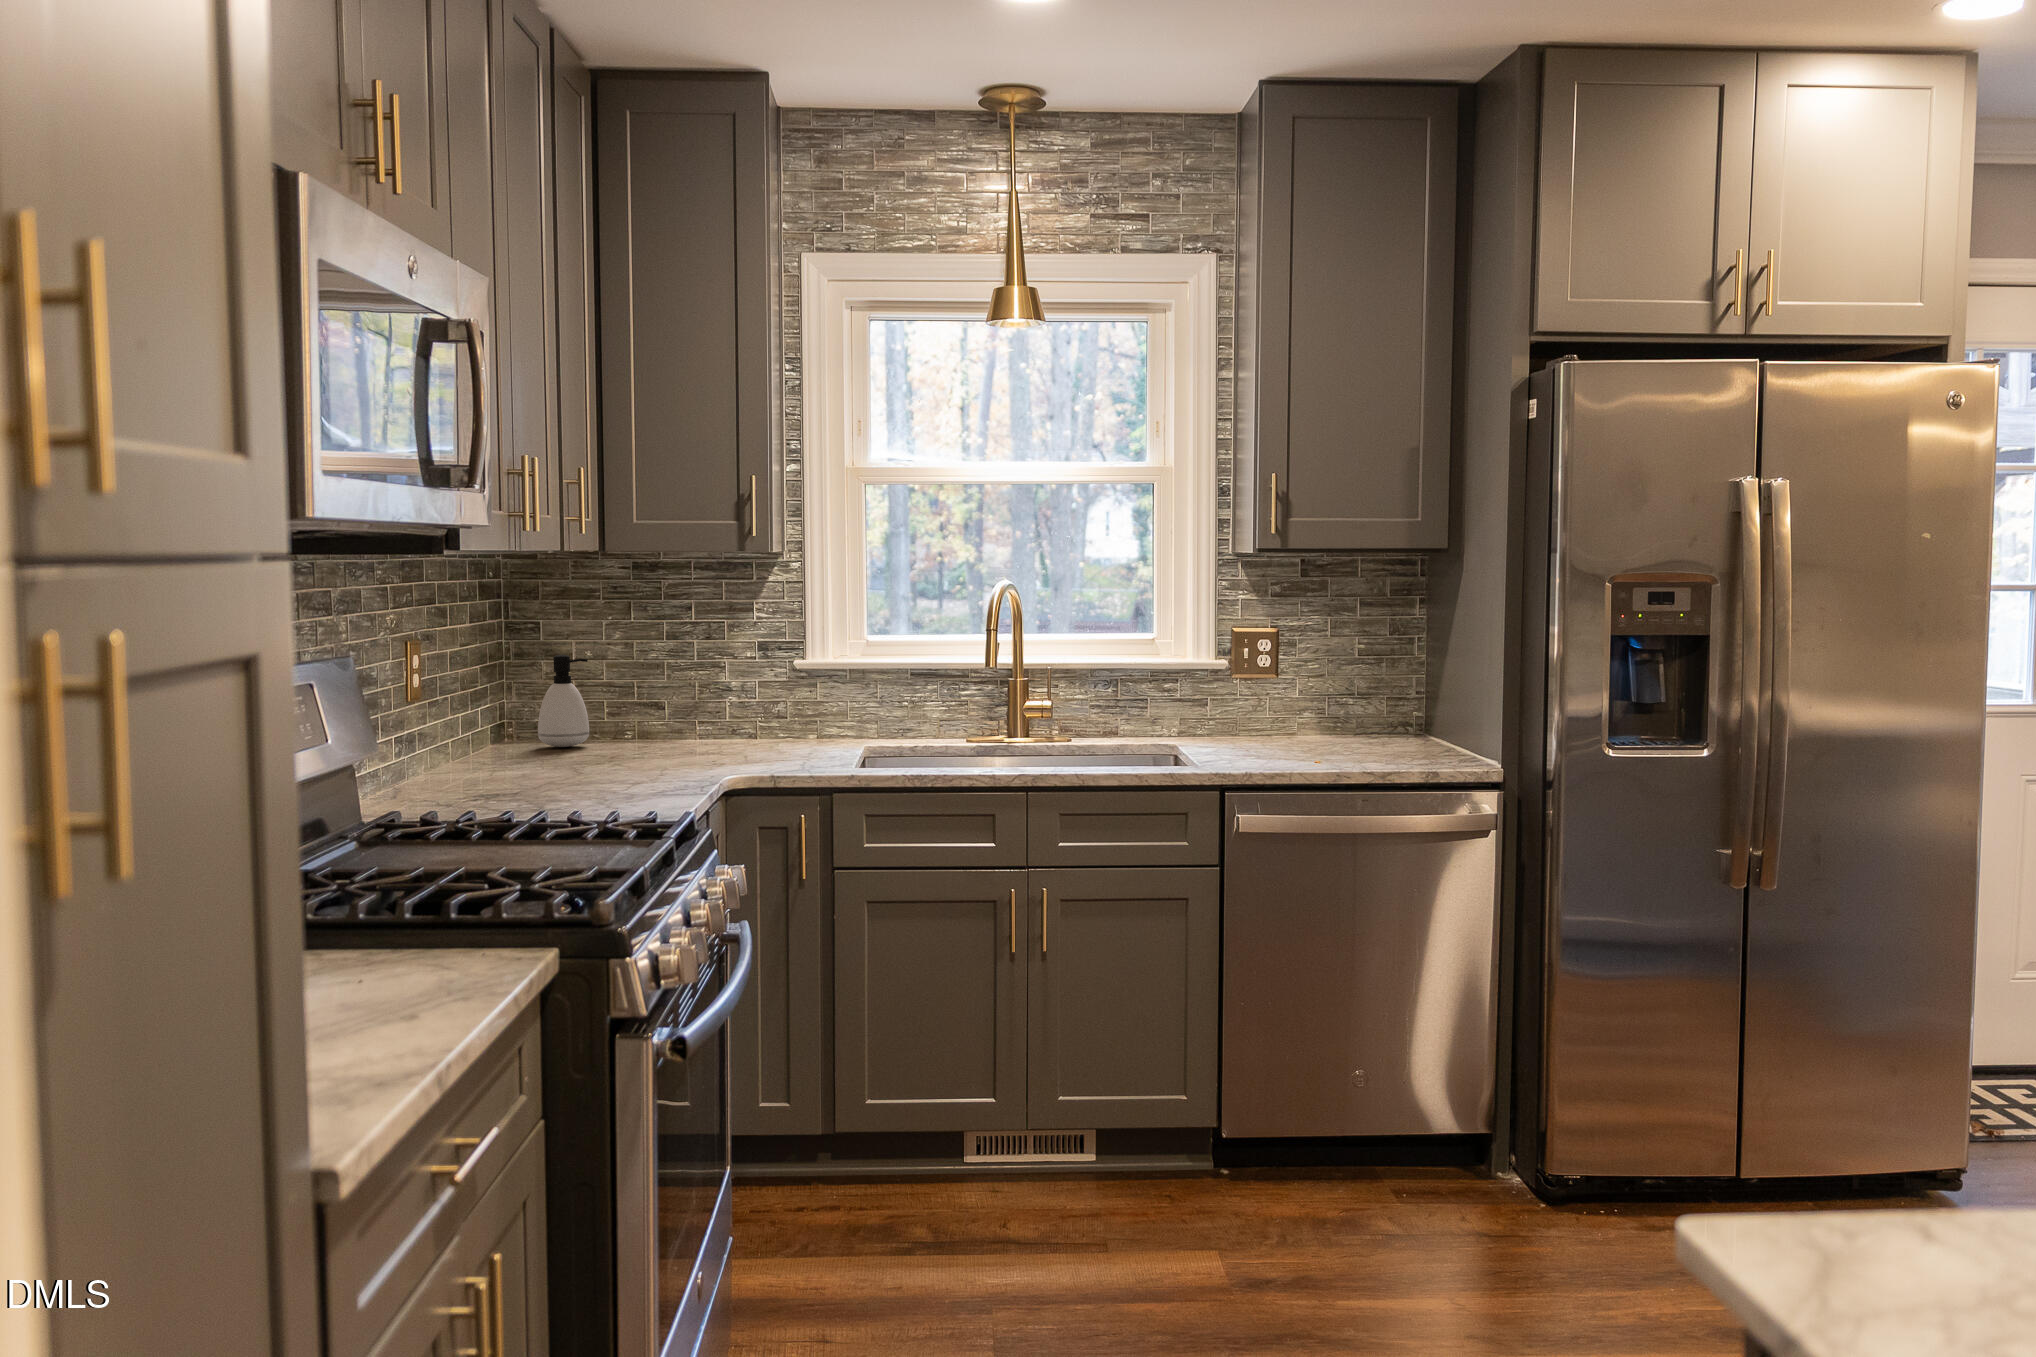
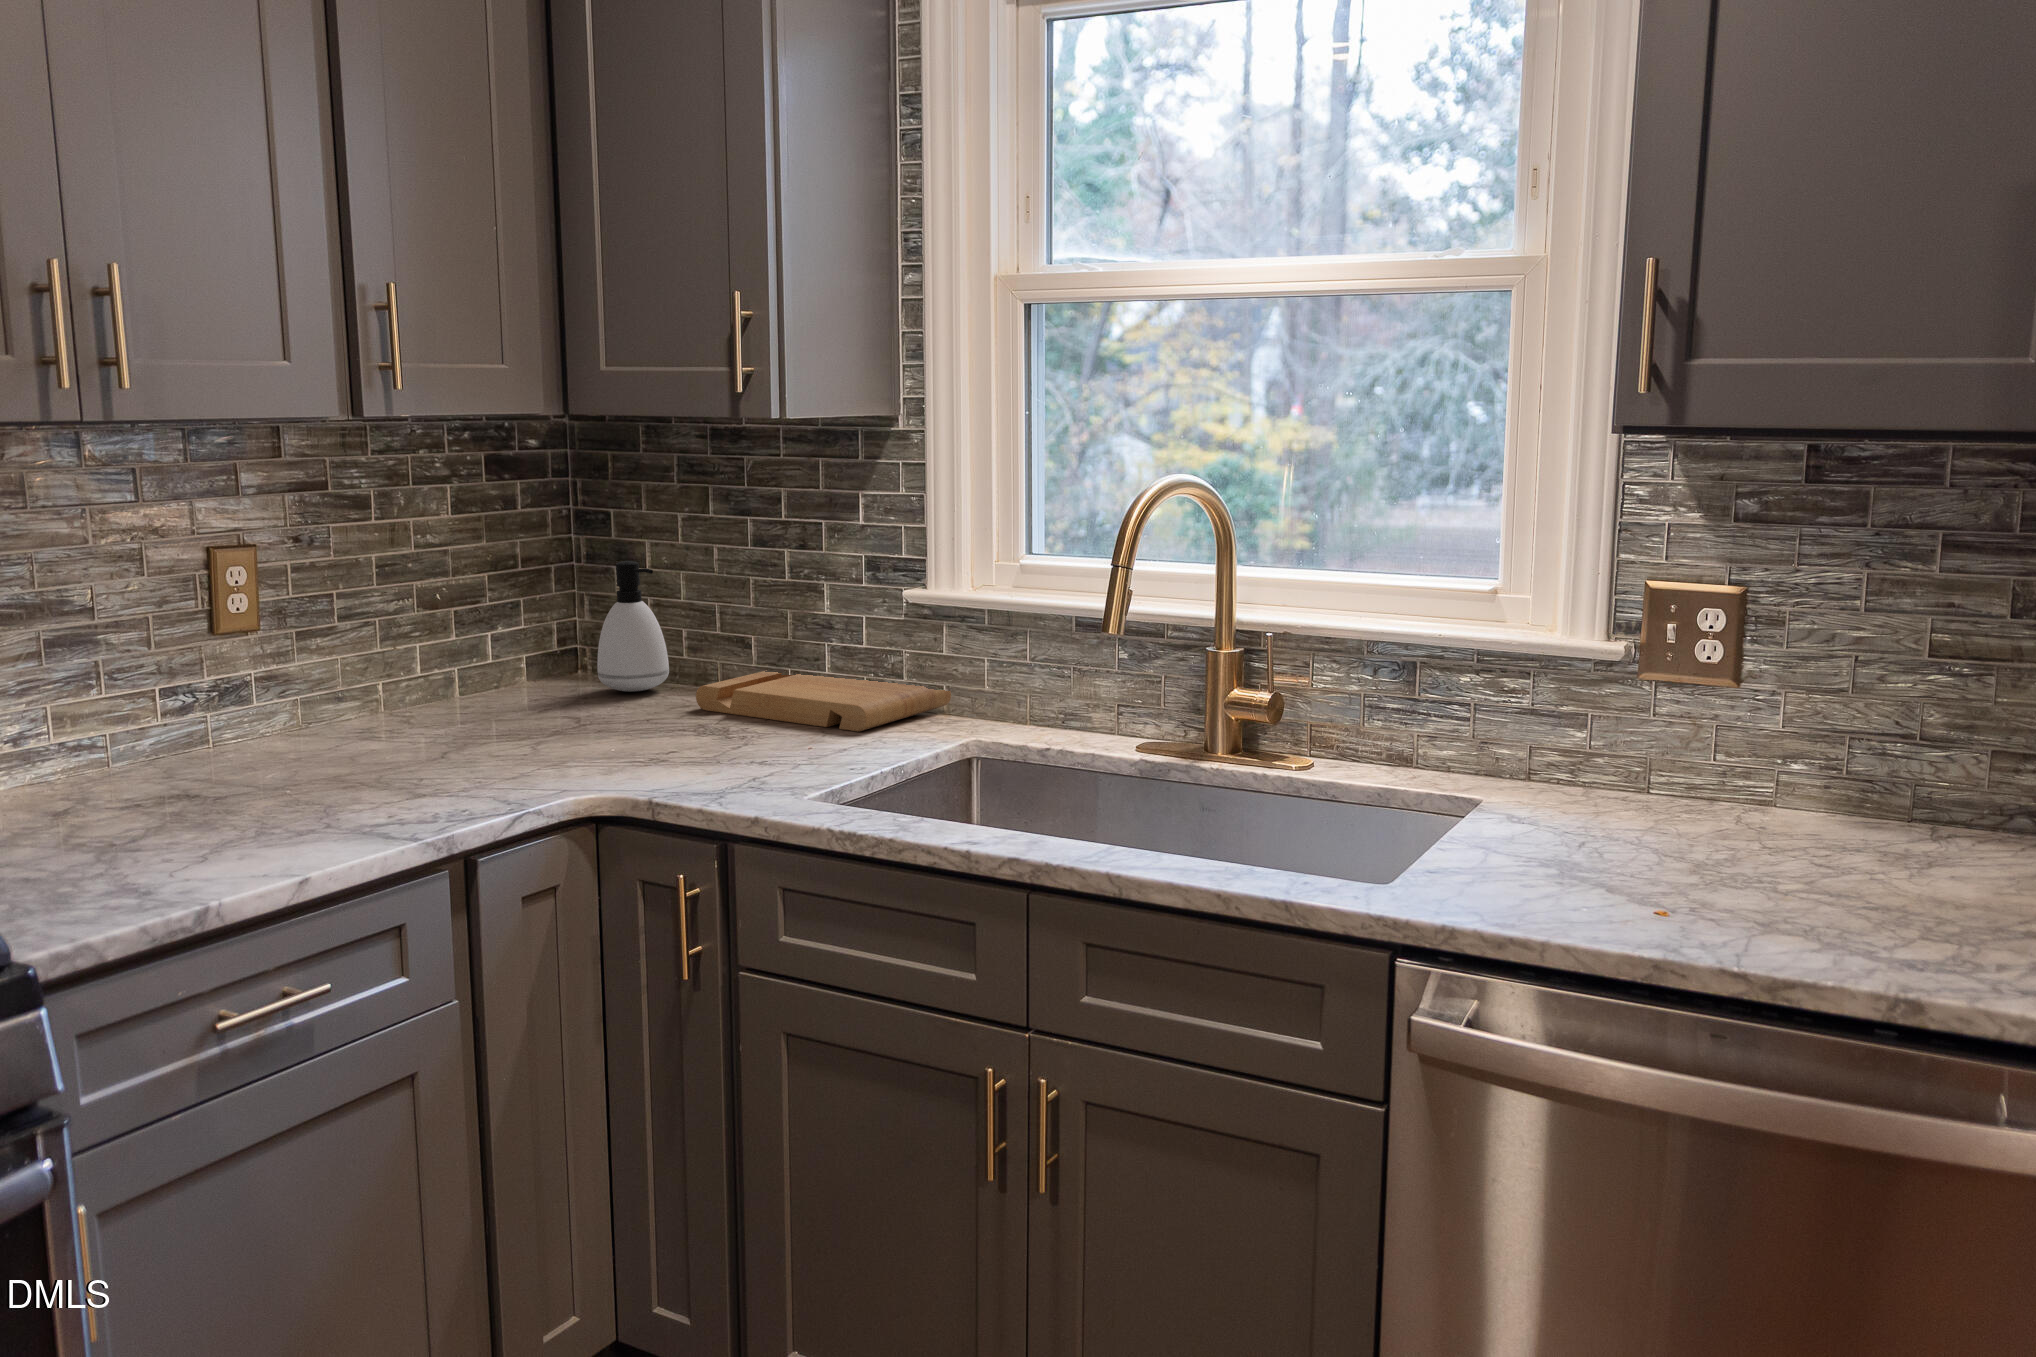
cutting board: none [642,723,804,750] -> present [696,671,951,732]

